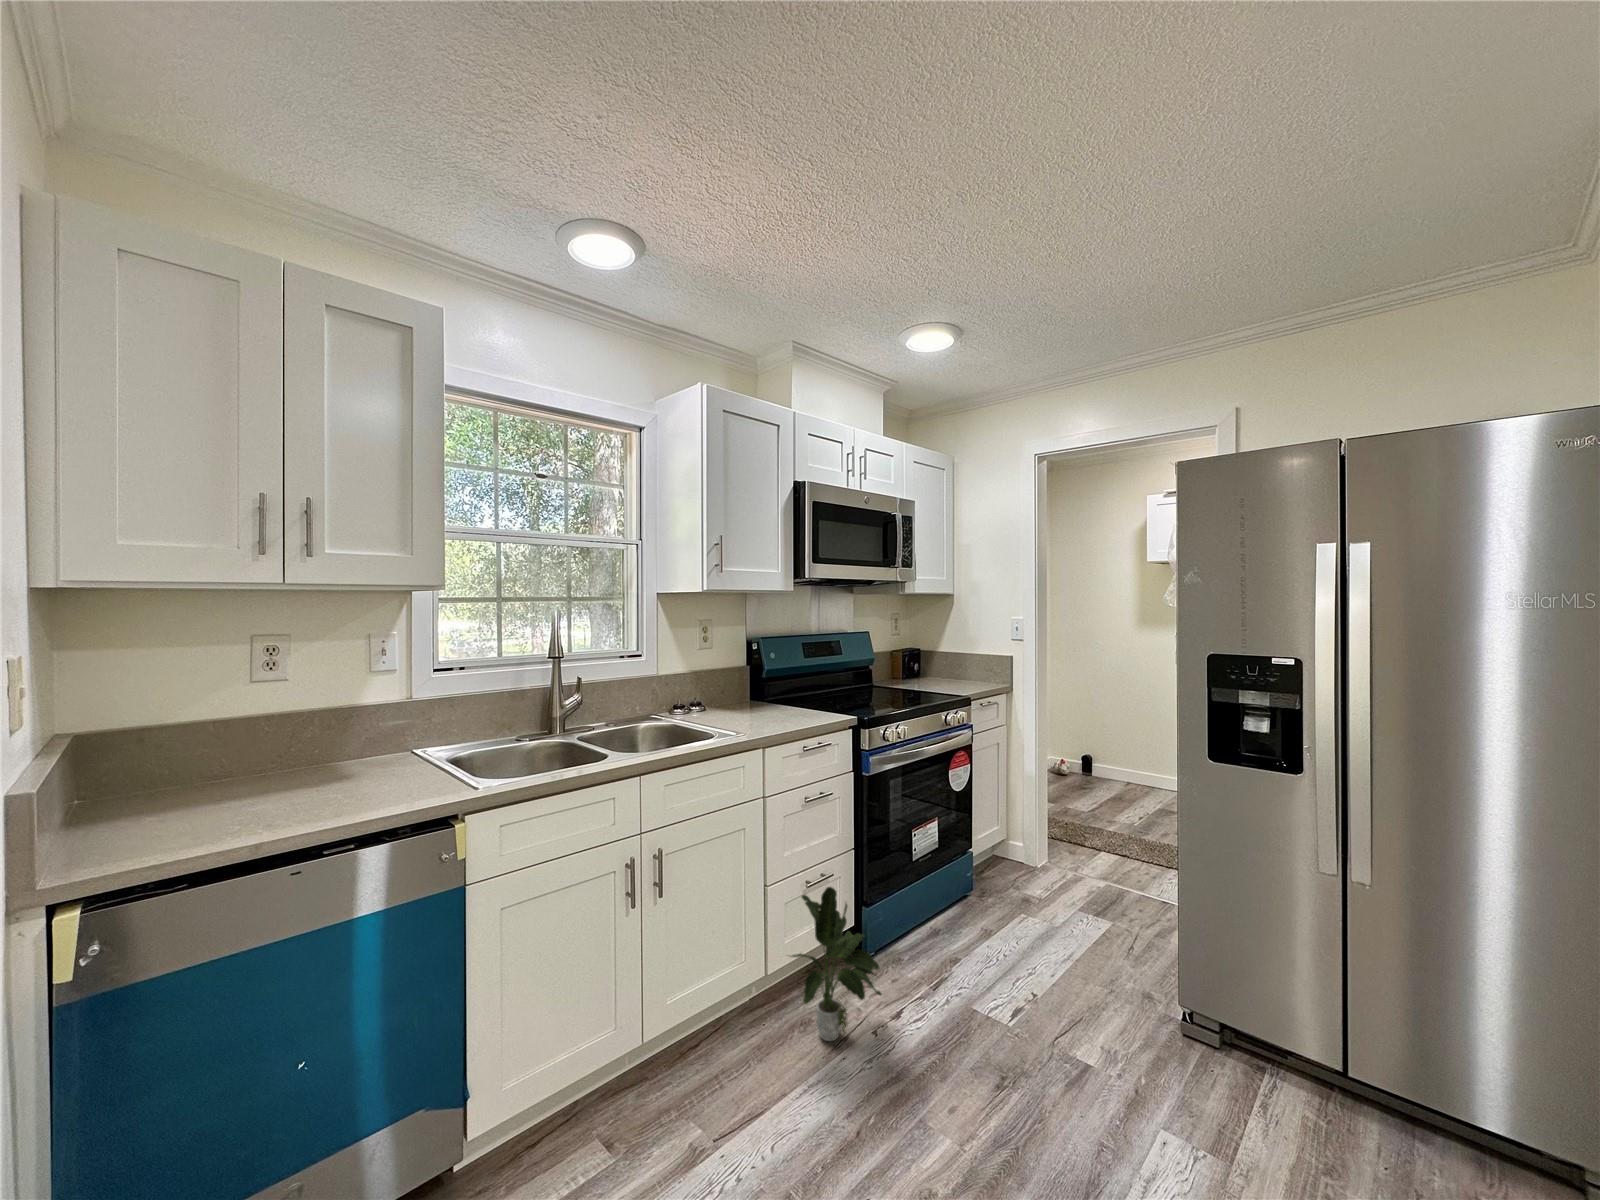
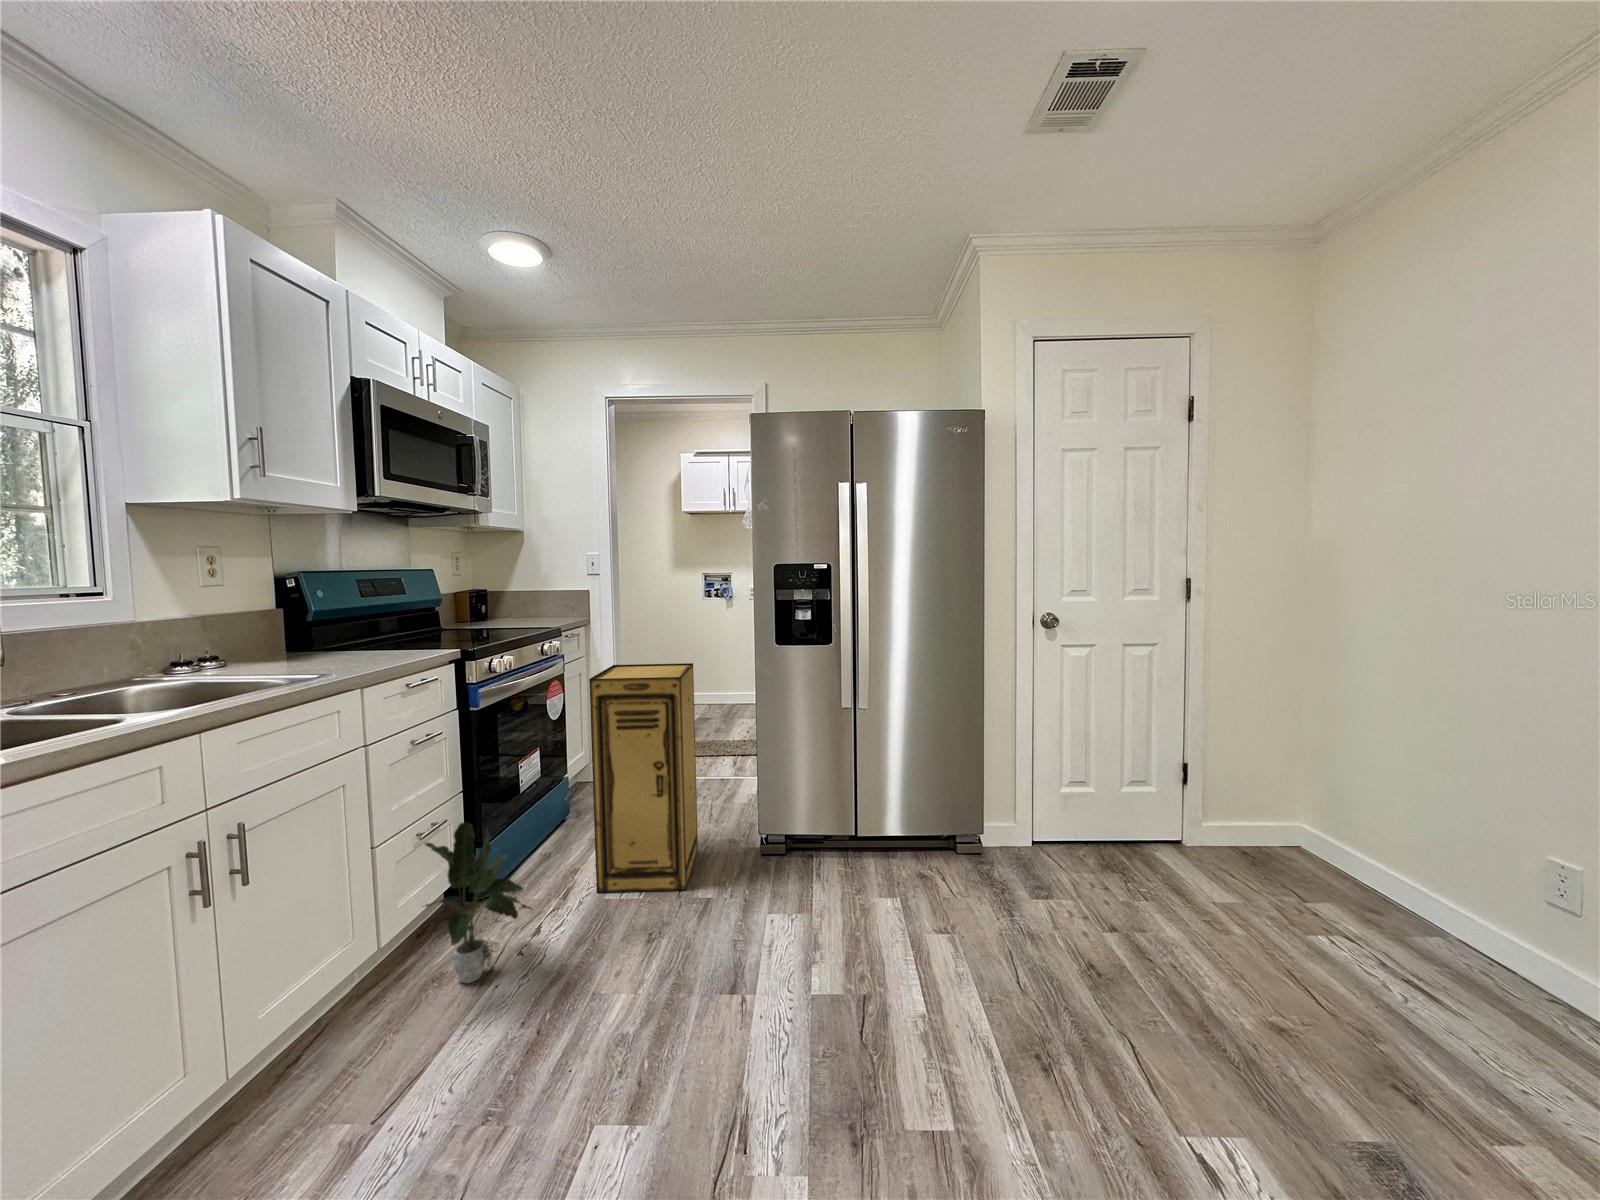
storage cabinet: none [963,749,1097,1042] -> present [589,663,698,893]

